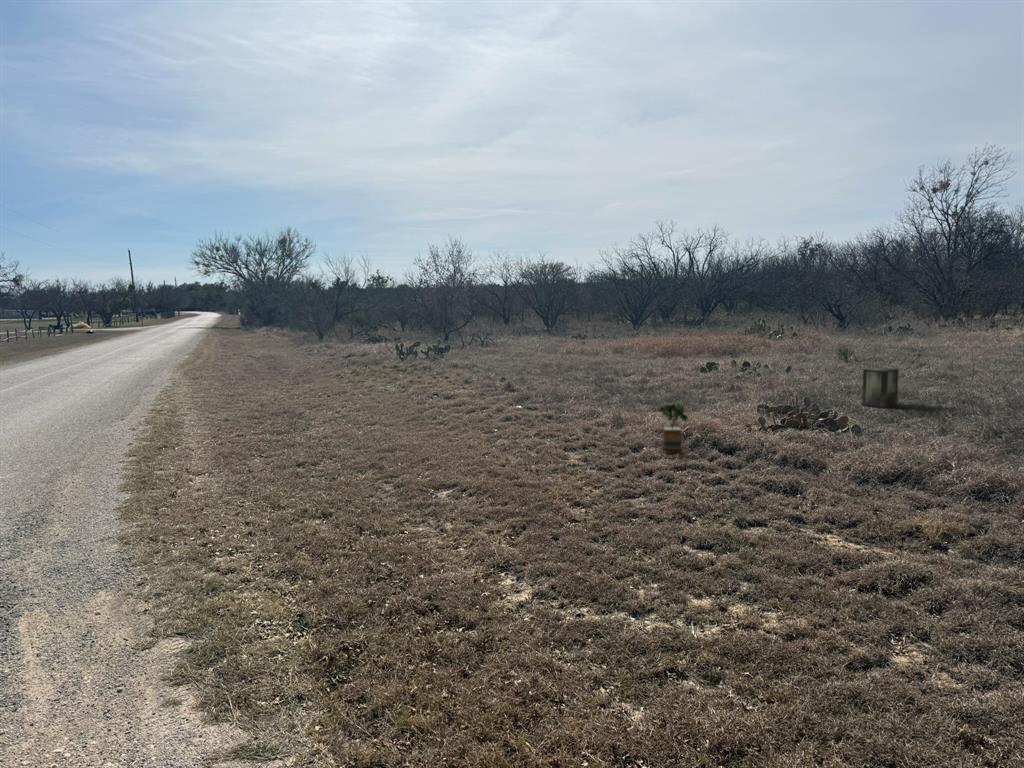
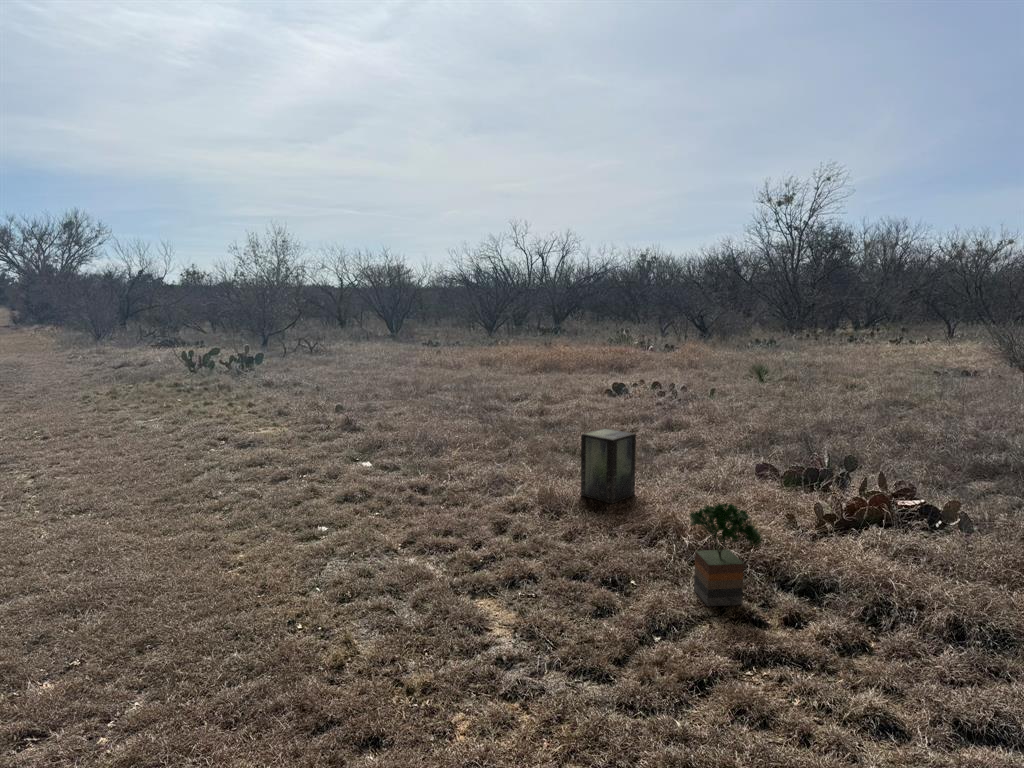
storage box: present [862,368,899,408] -> present [581,428,636,504]

